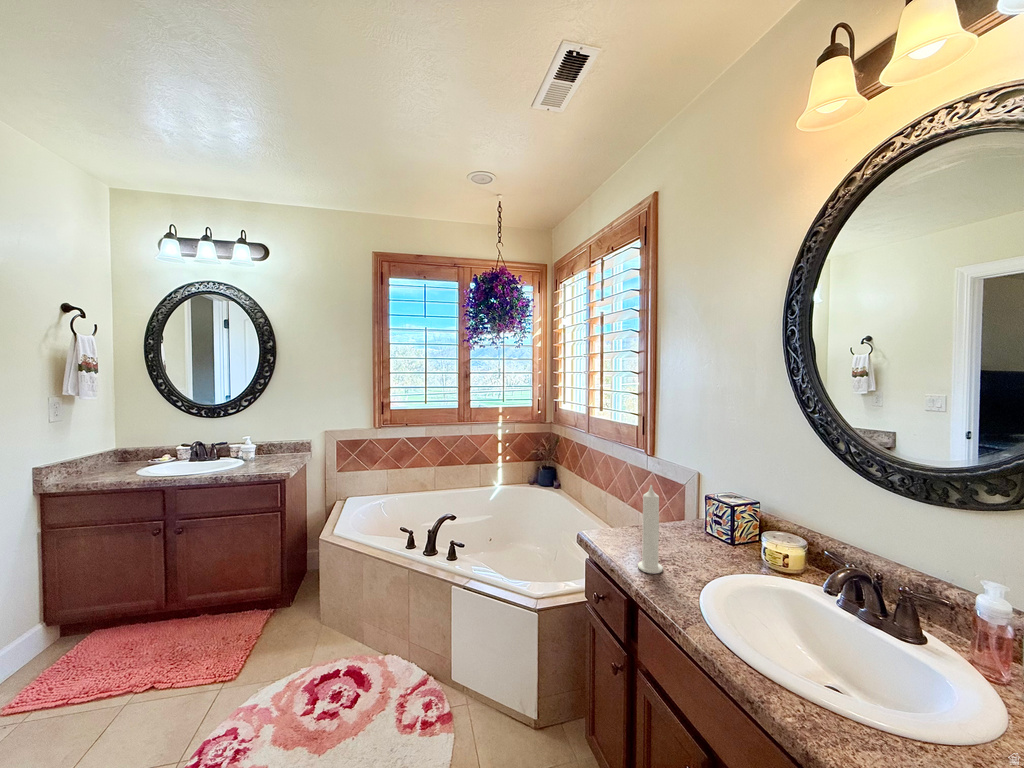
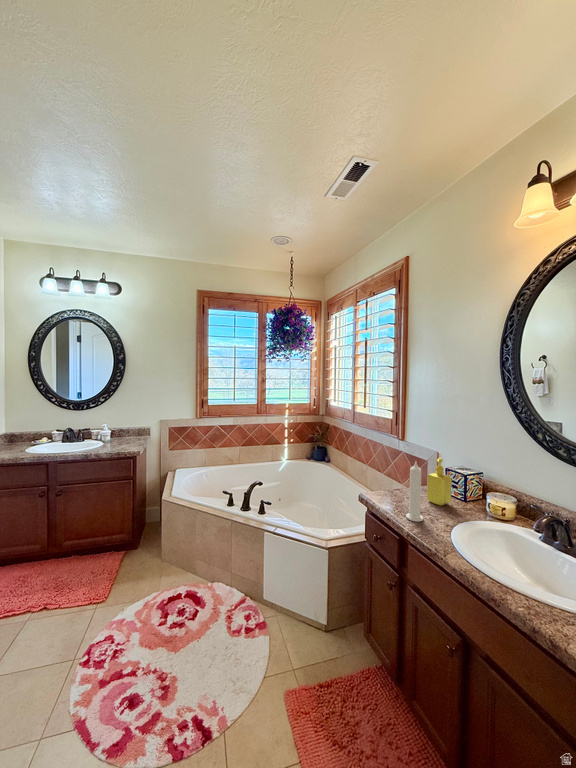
soap dispenser: none [676,480,710,551] -> present [427,458,452,506]

